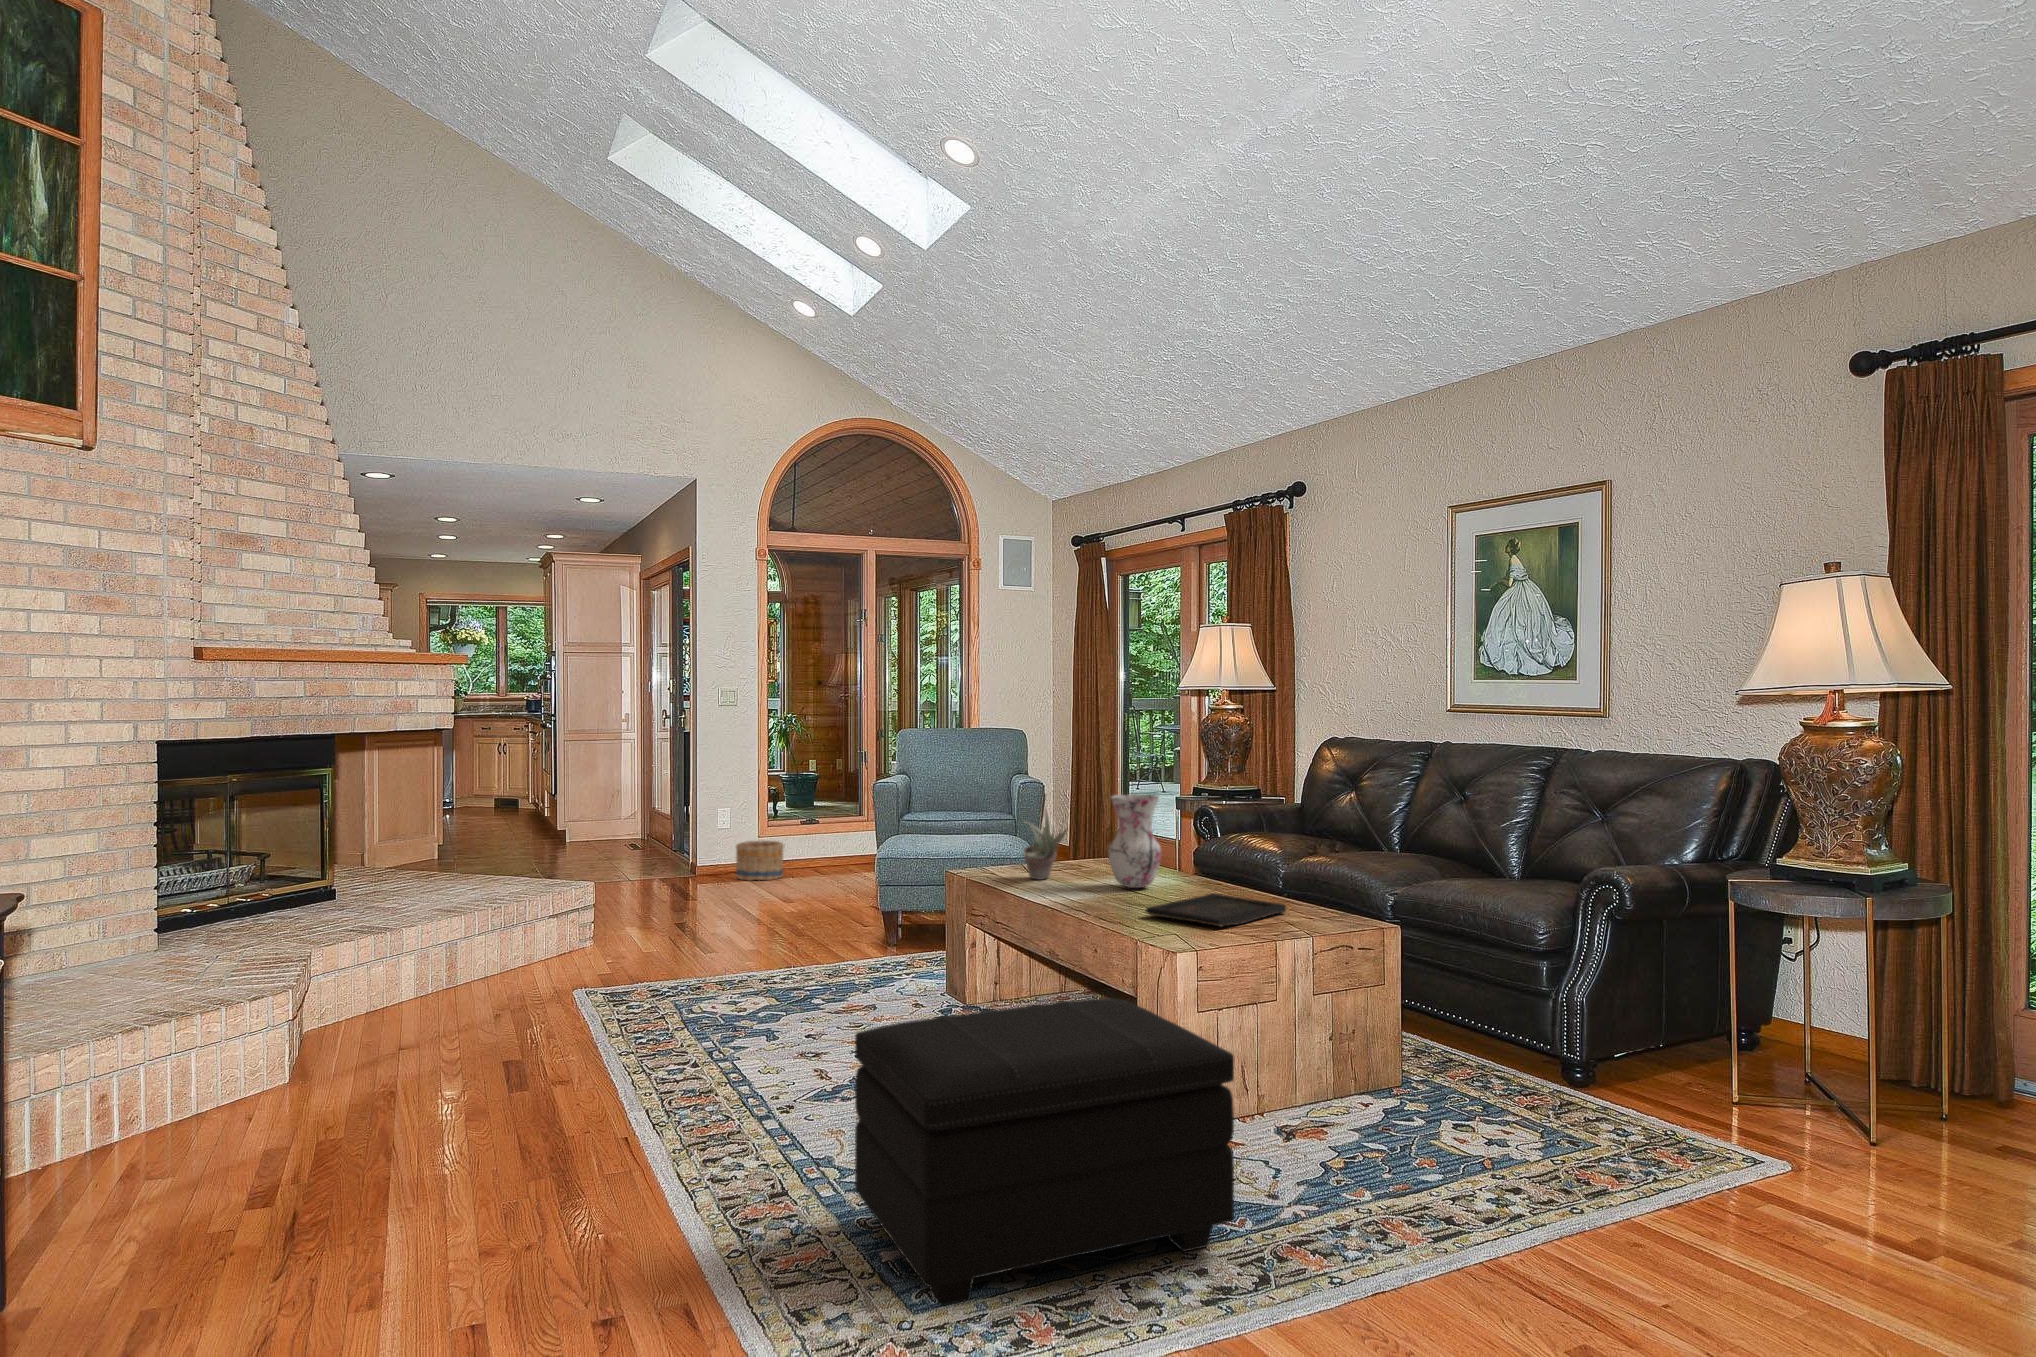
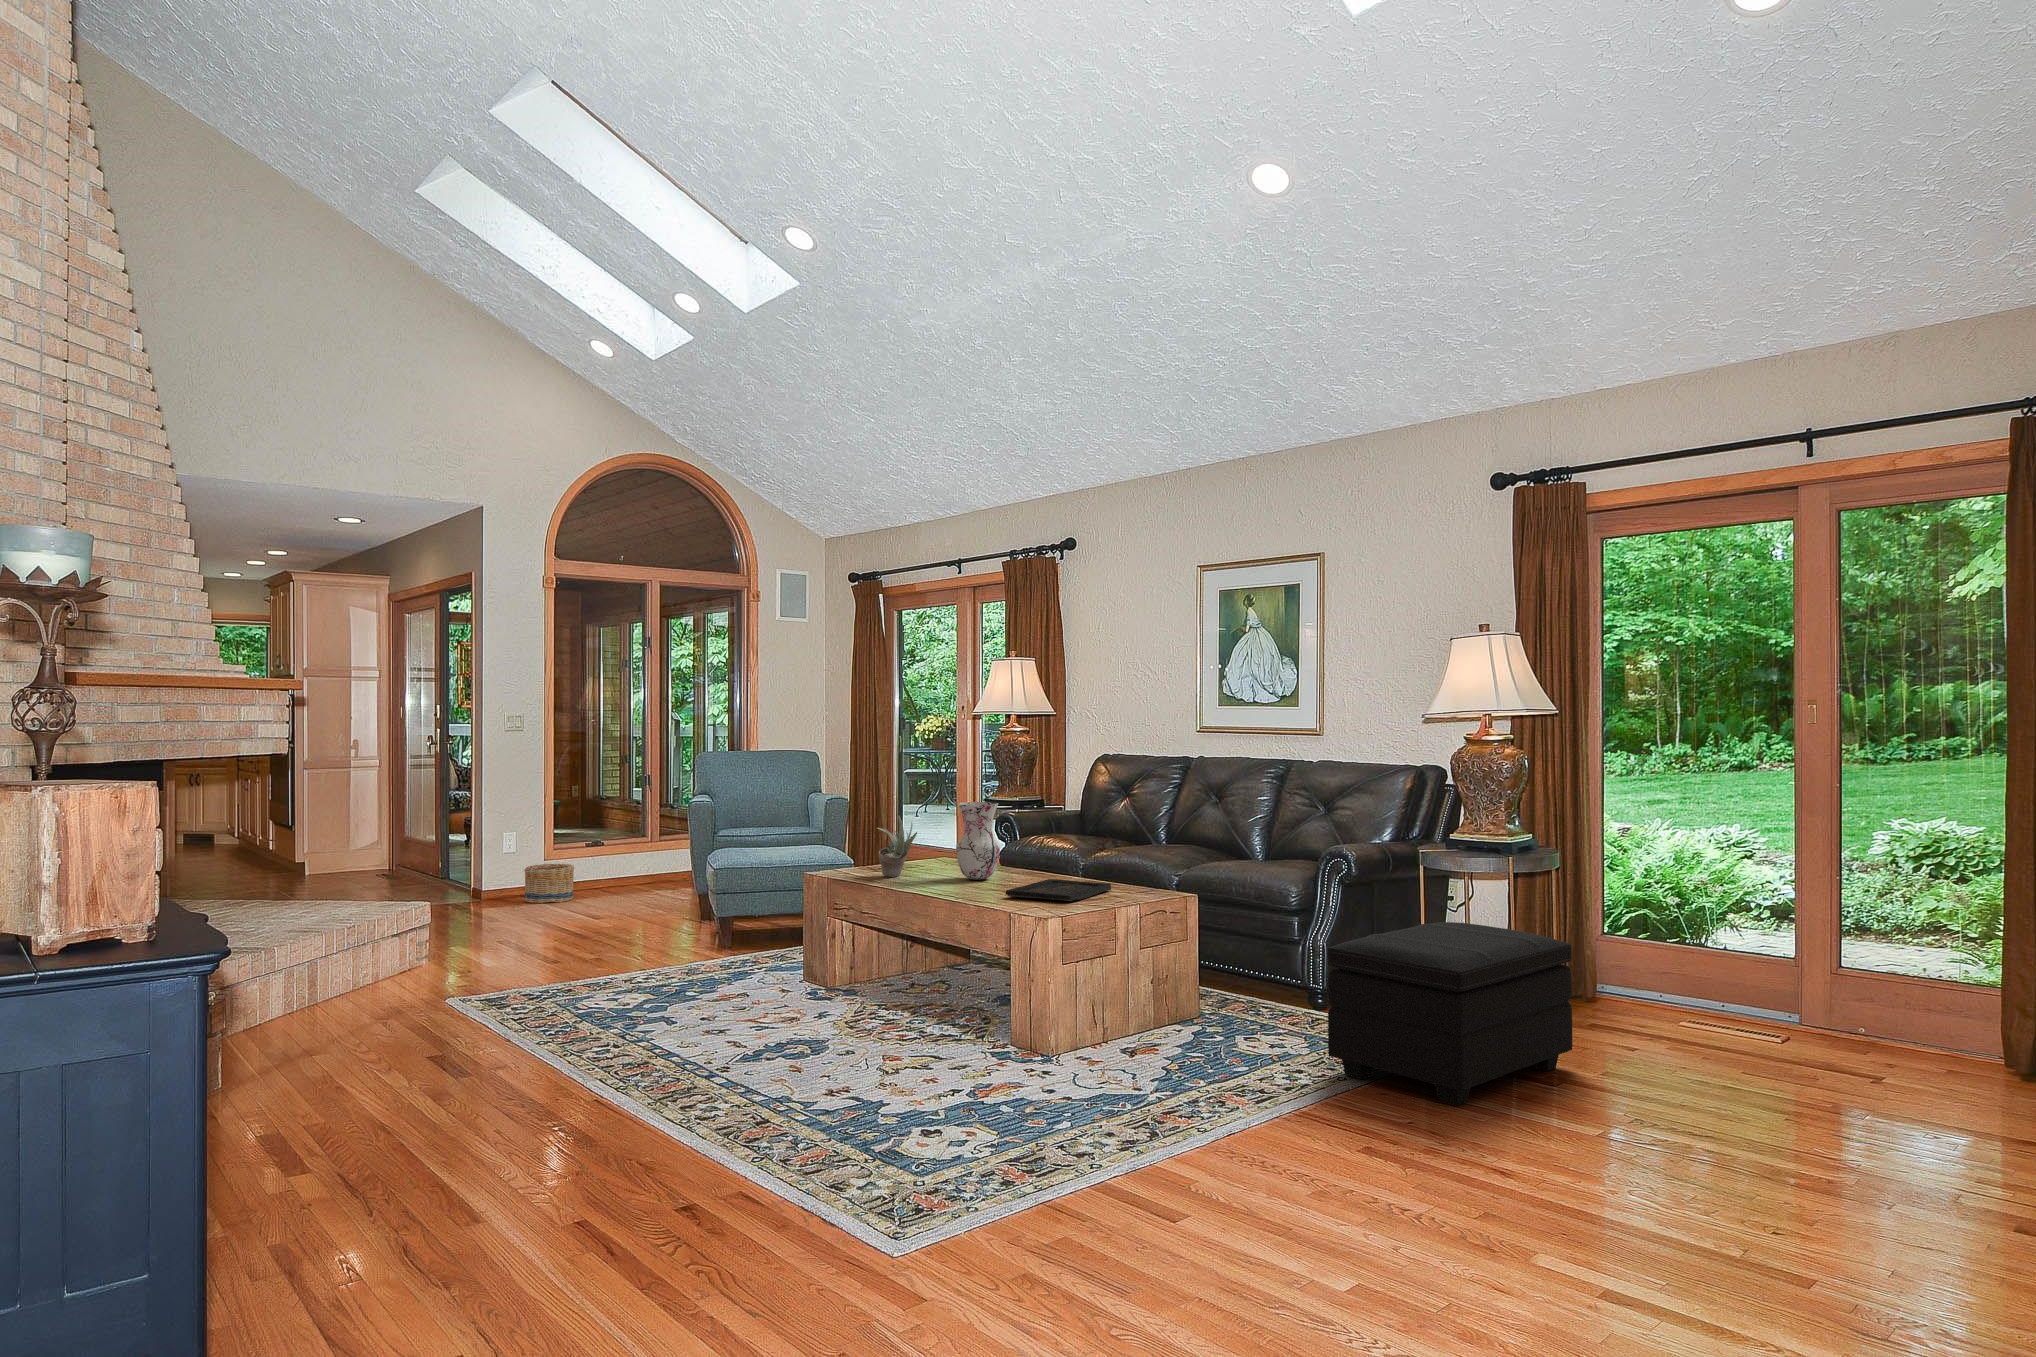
footstool: present [855,998,1234,1306] -> present [1328,922,1572,1106]

